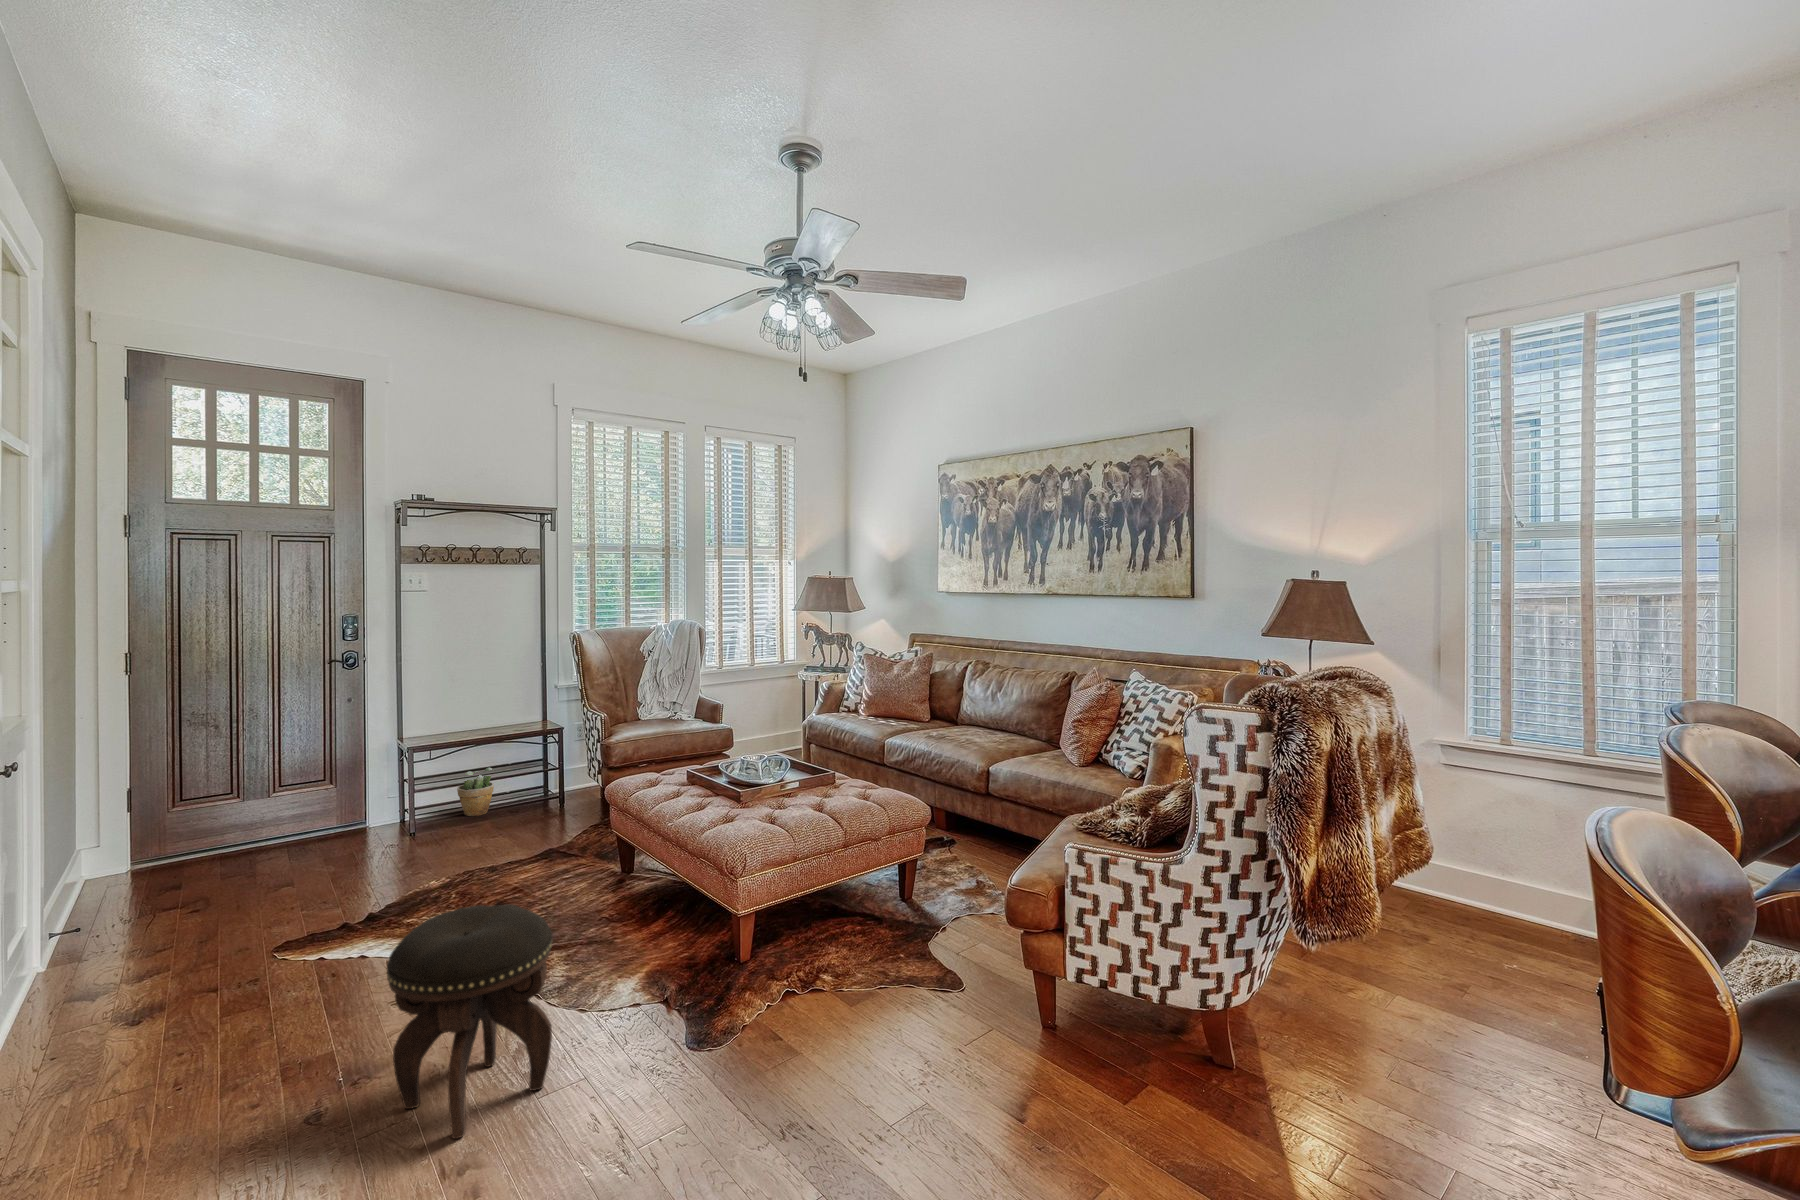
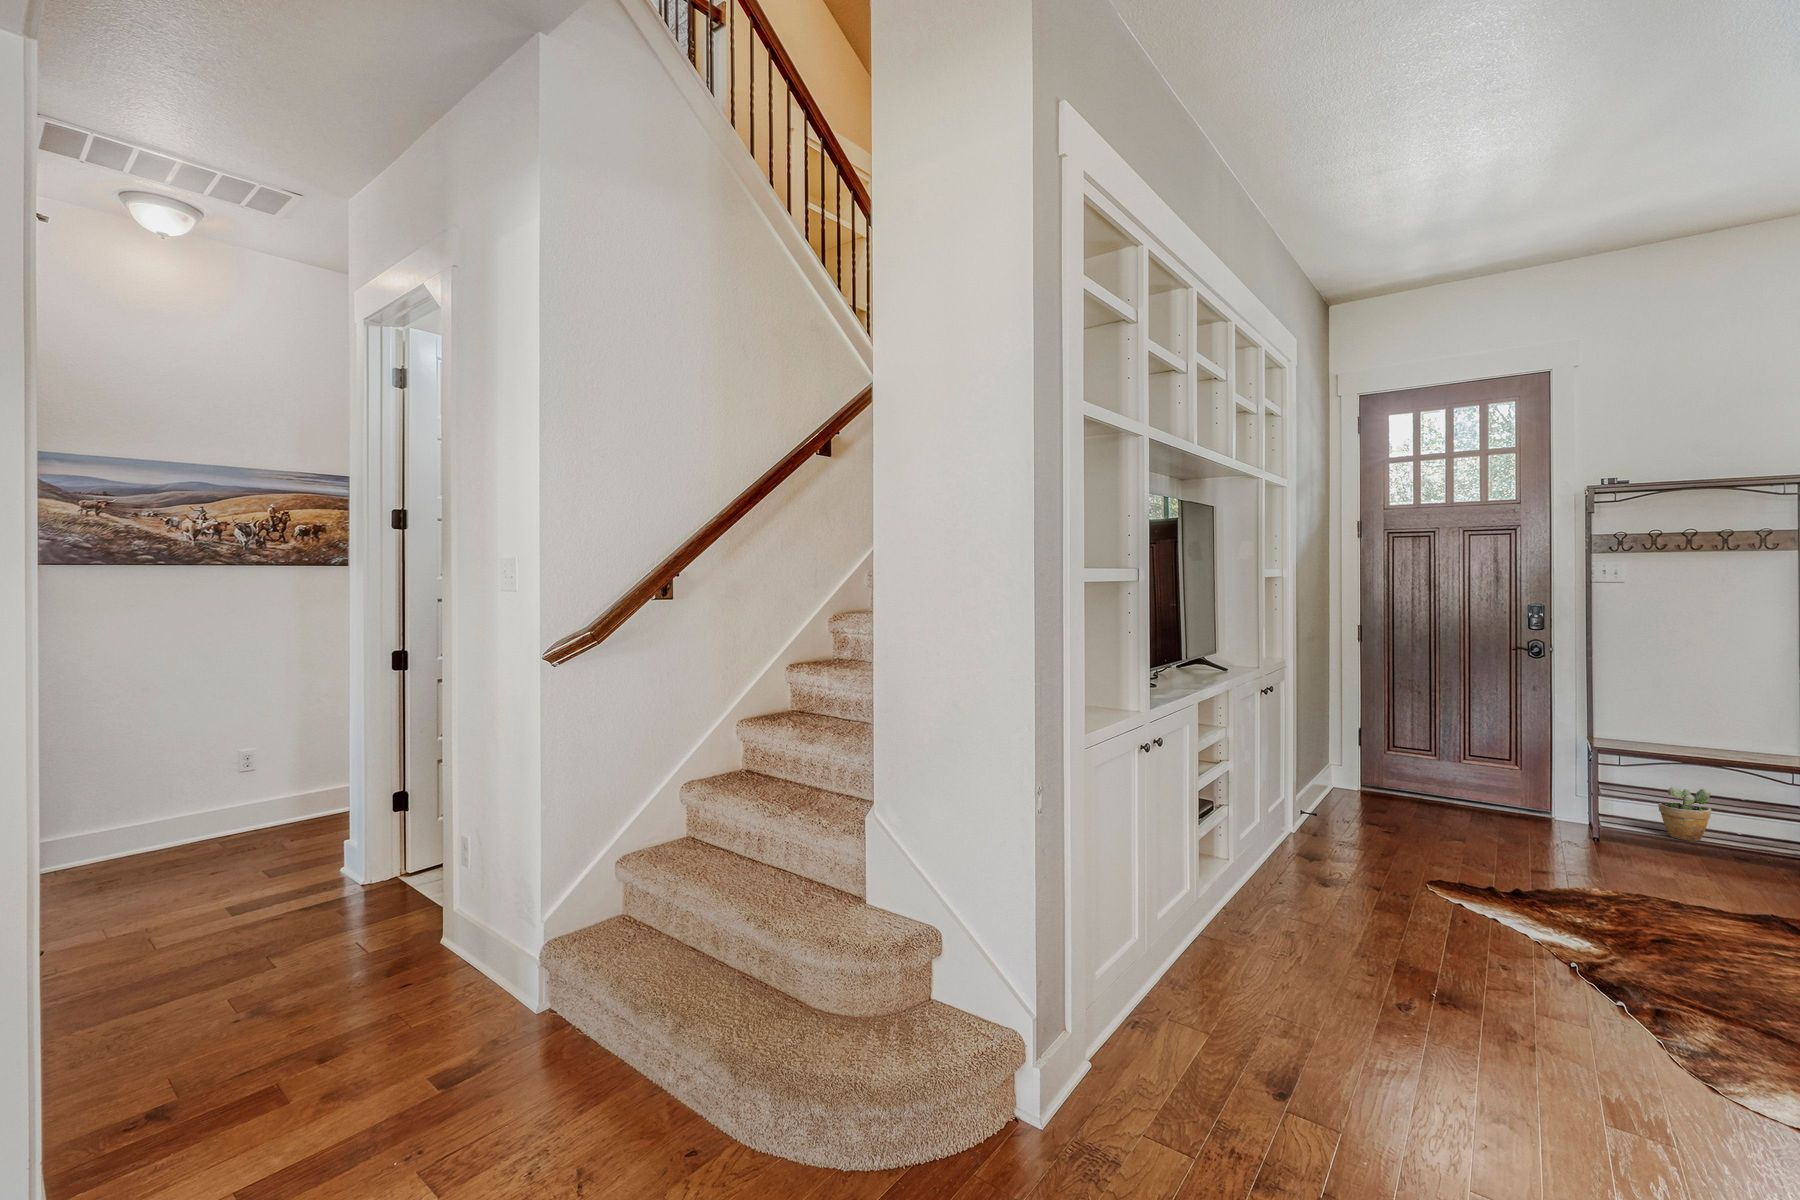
footstool: present [387,904,552,1139] -> none [1457,897,1642,1124]

